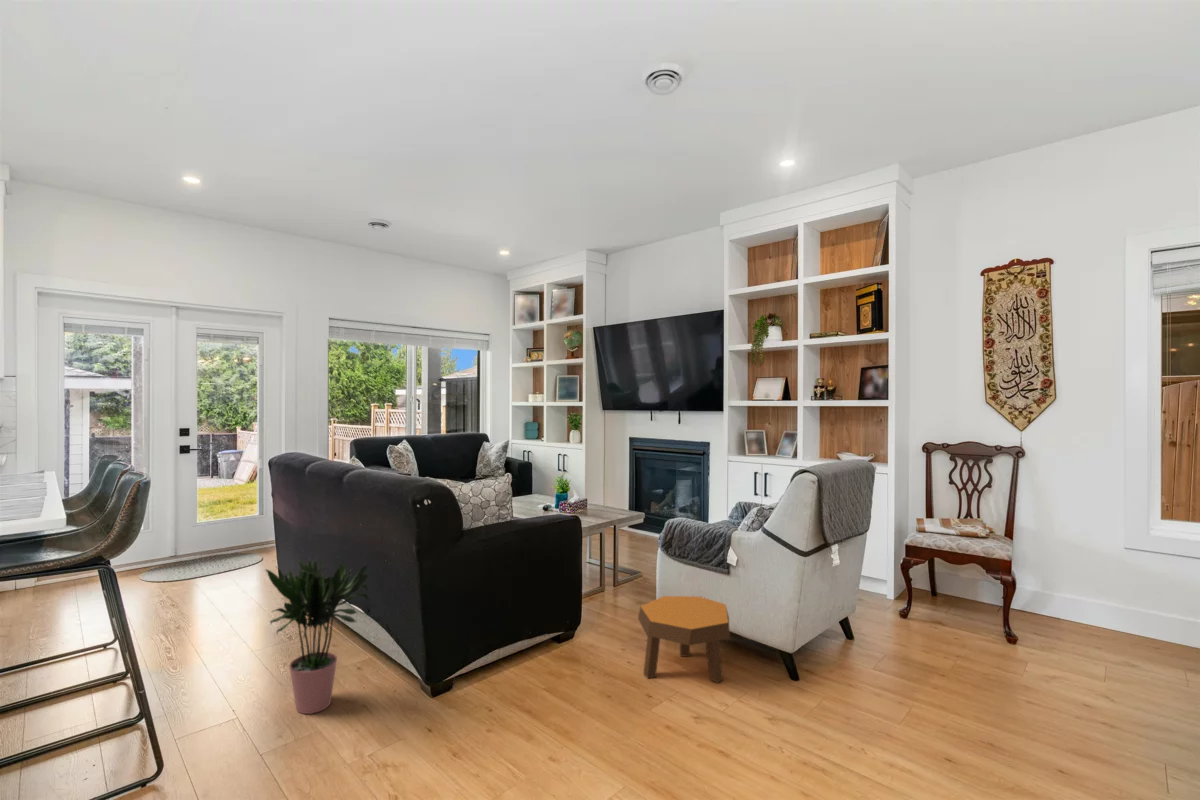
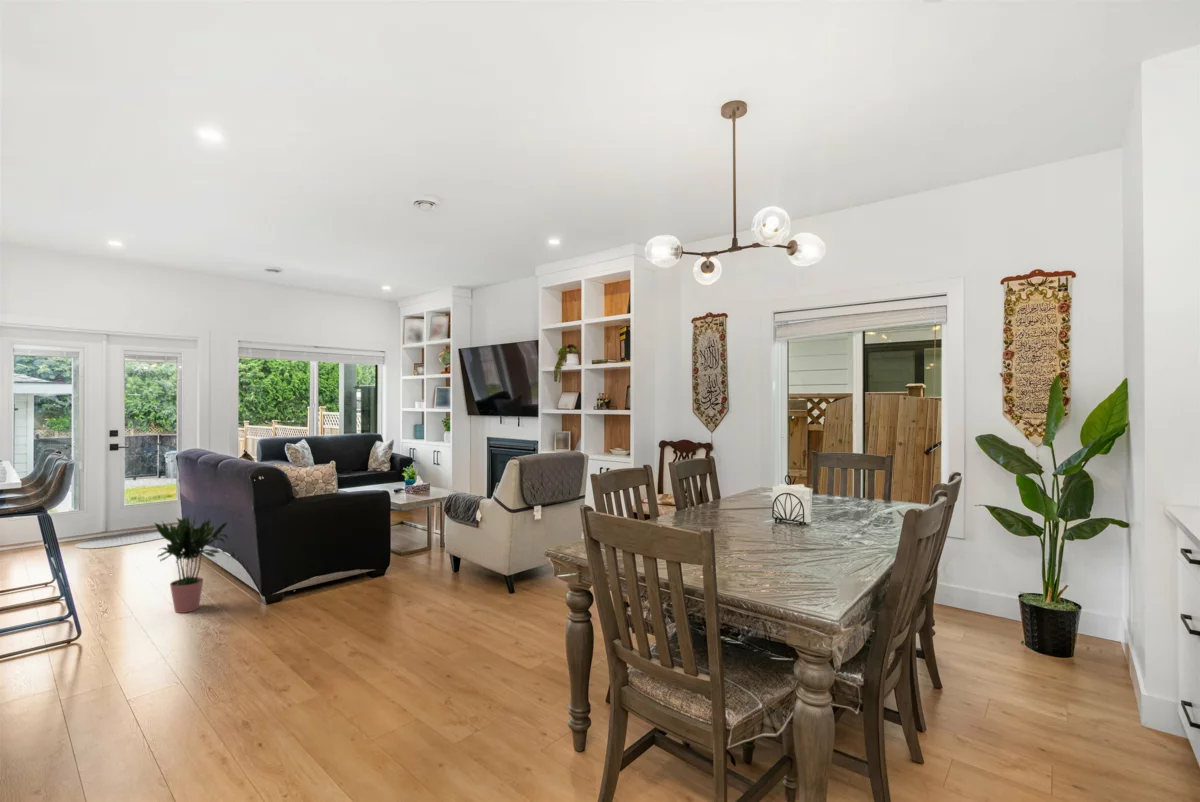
footstool: present [638,596,730,683] -> none [414,544,479,595]

